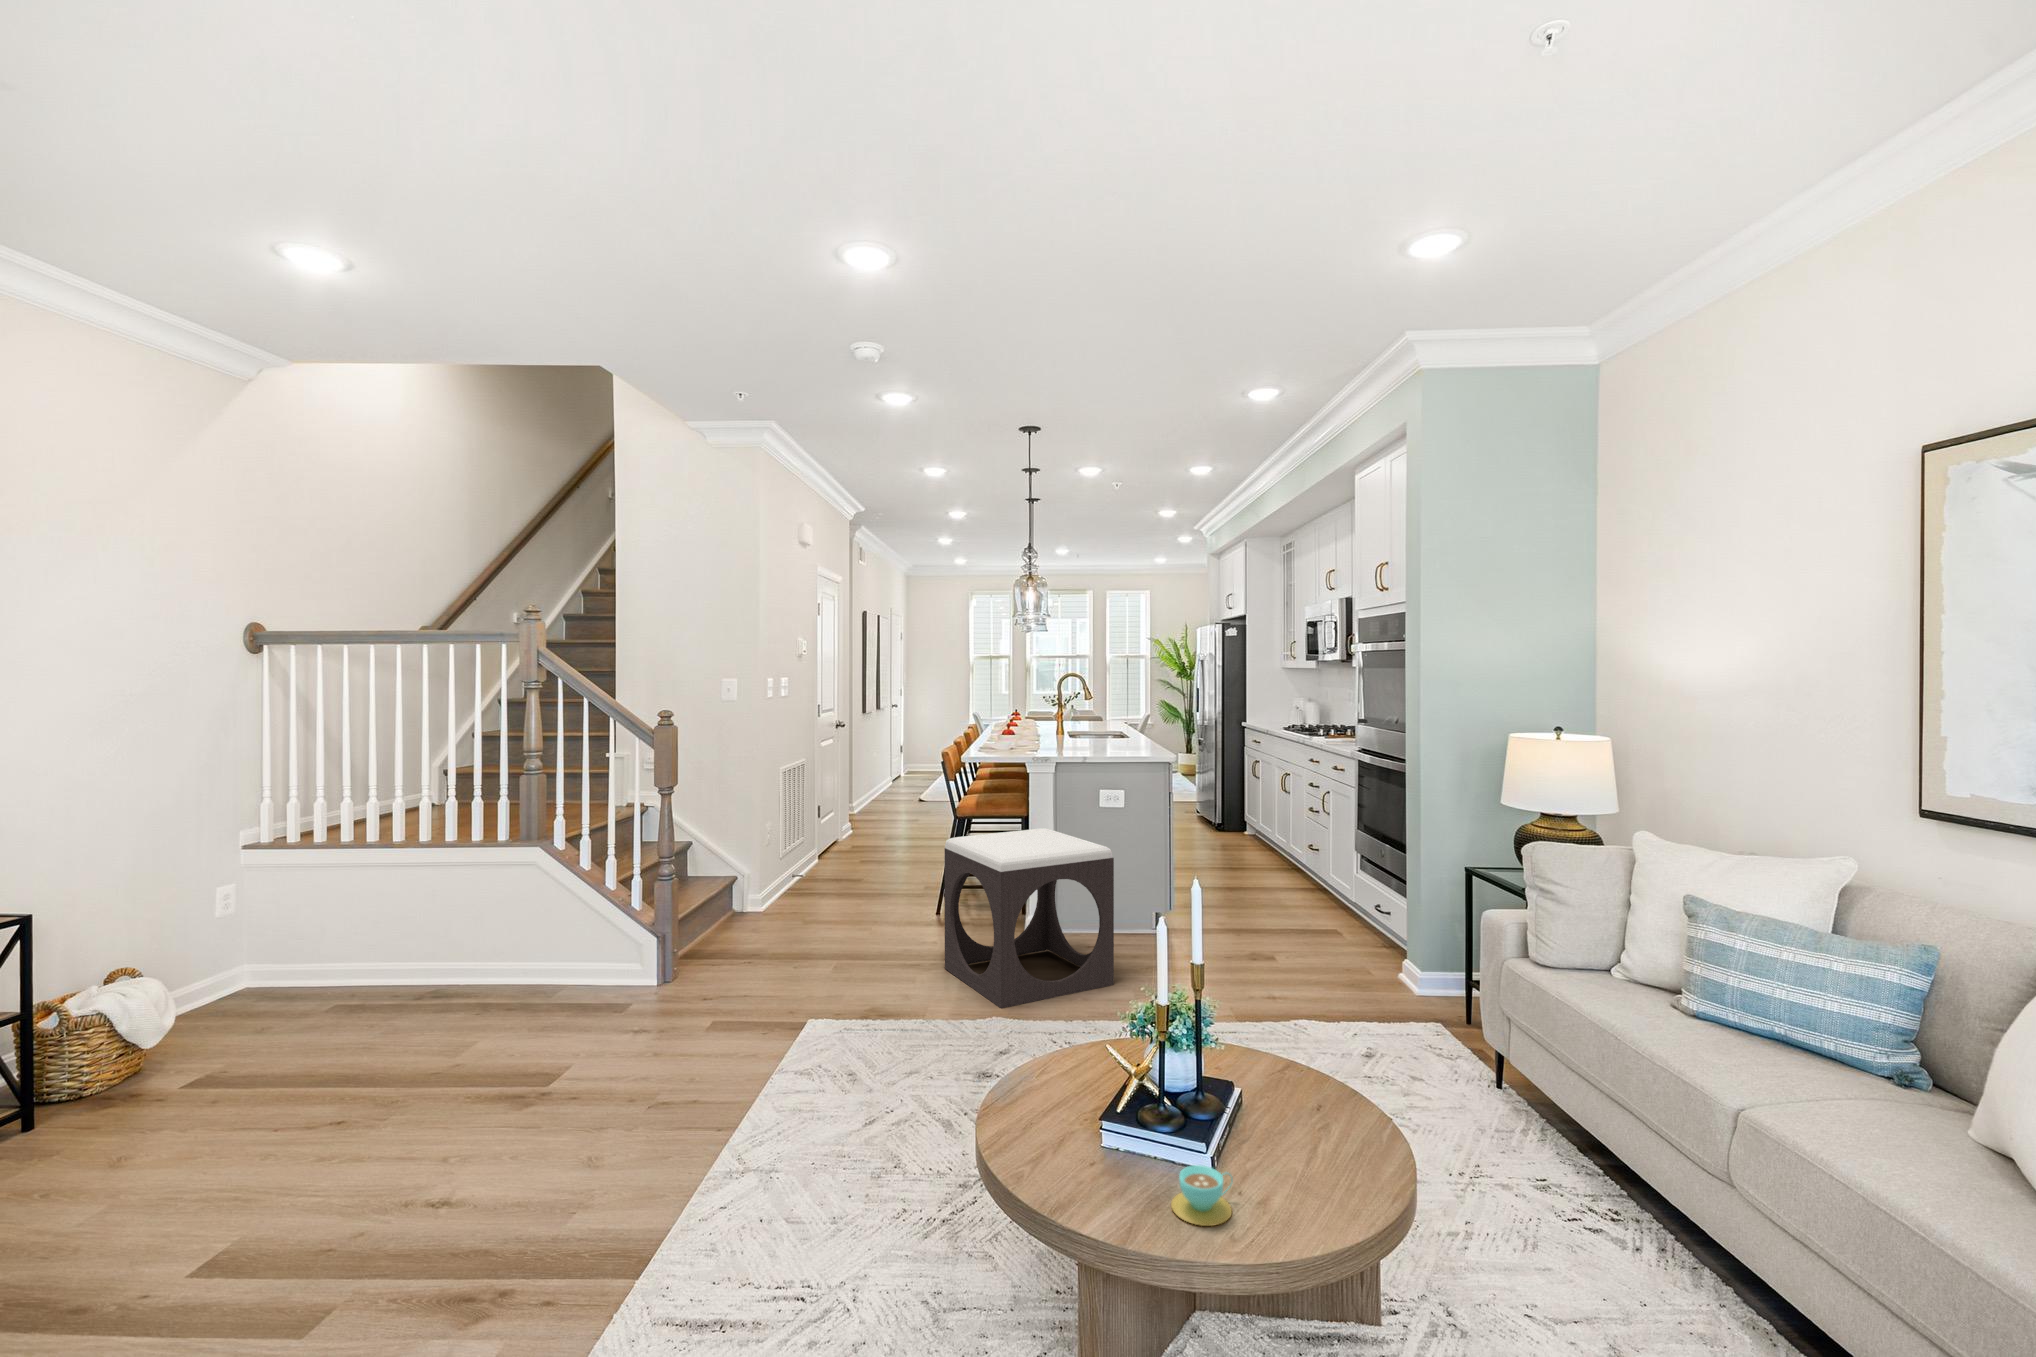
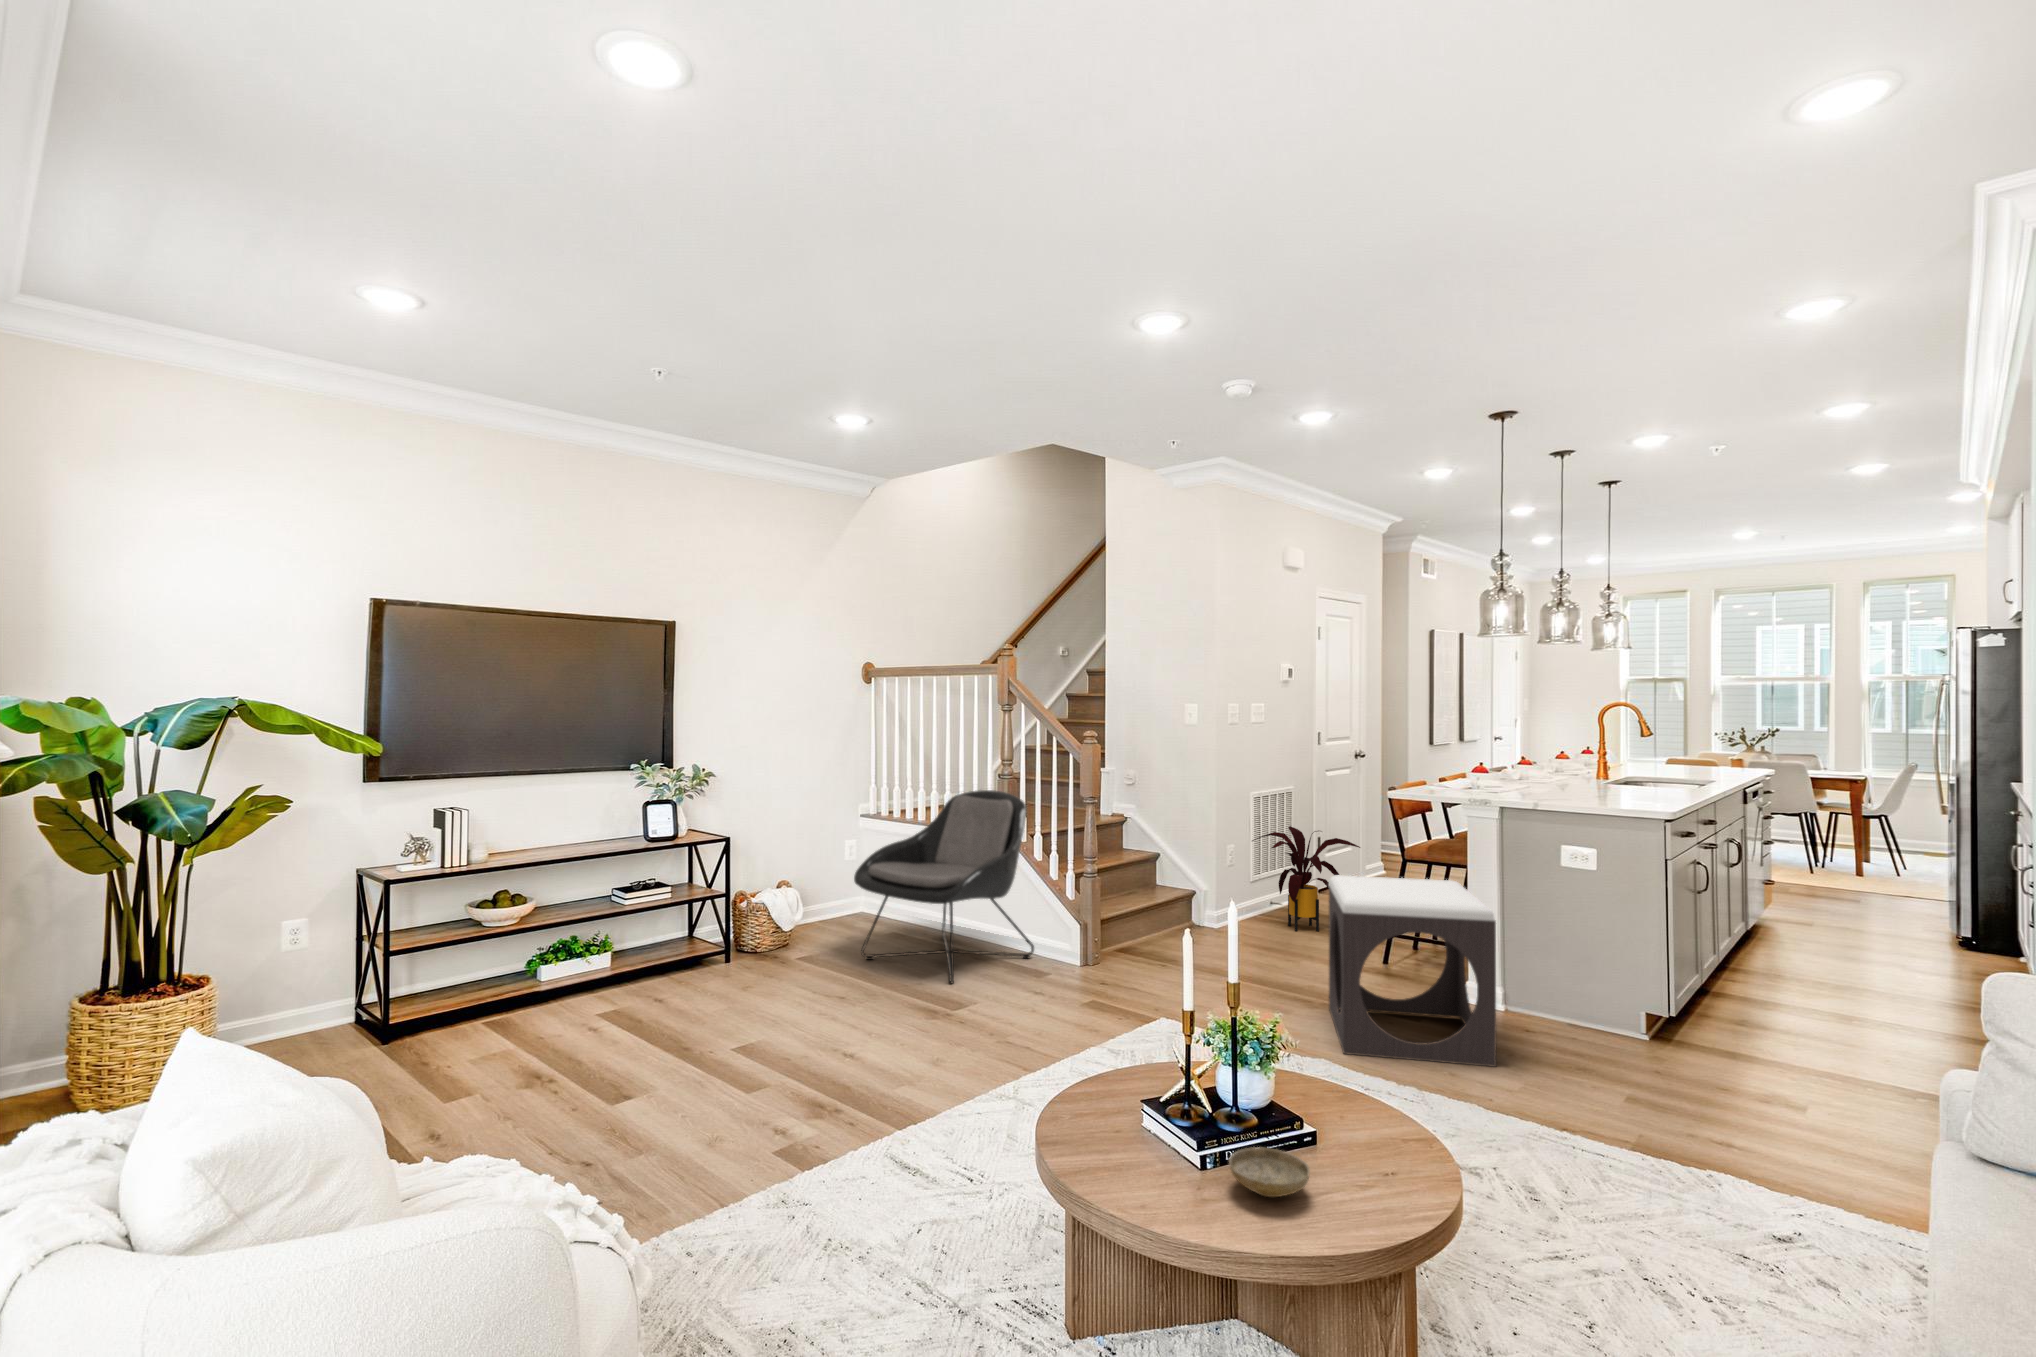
lounge chair: none [301,788,587,1056] -> present [854,790,1034,984]
house plant: none [785,796,895,901] -> present [1252,826,1360,931]
ceramic bowl: none [1270,1115,1353,1167] -> present [1229,1147,1310,1197]
teacup: present [1171,1165,1233,1226] -> none [1098,1143,1158,1191]

